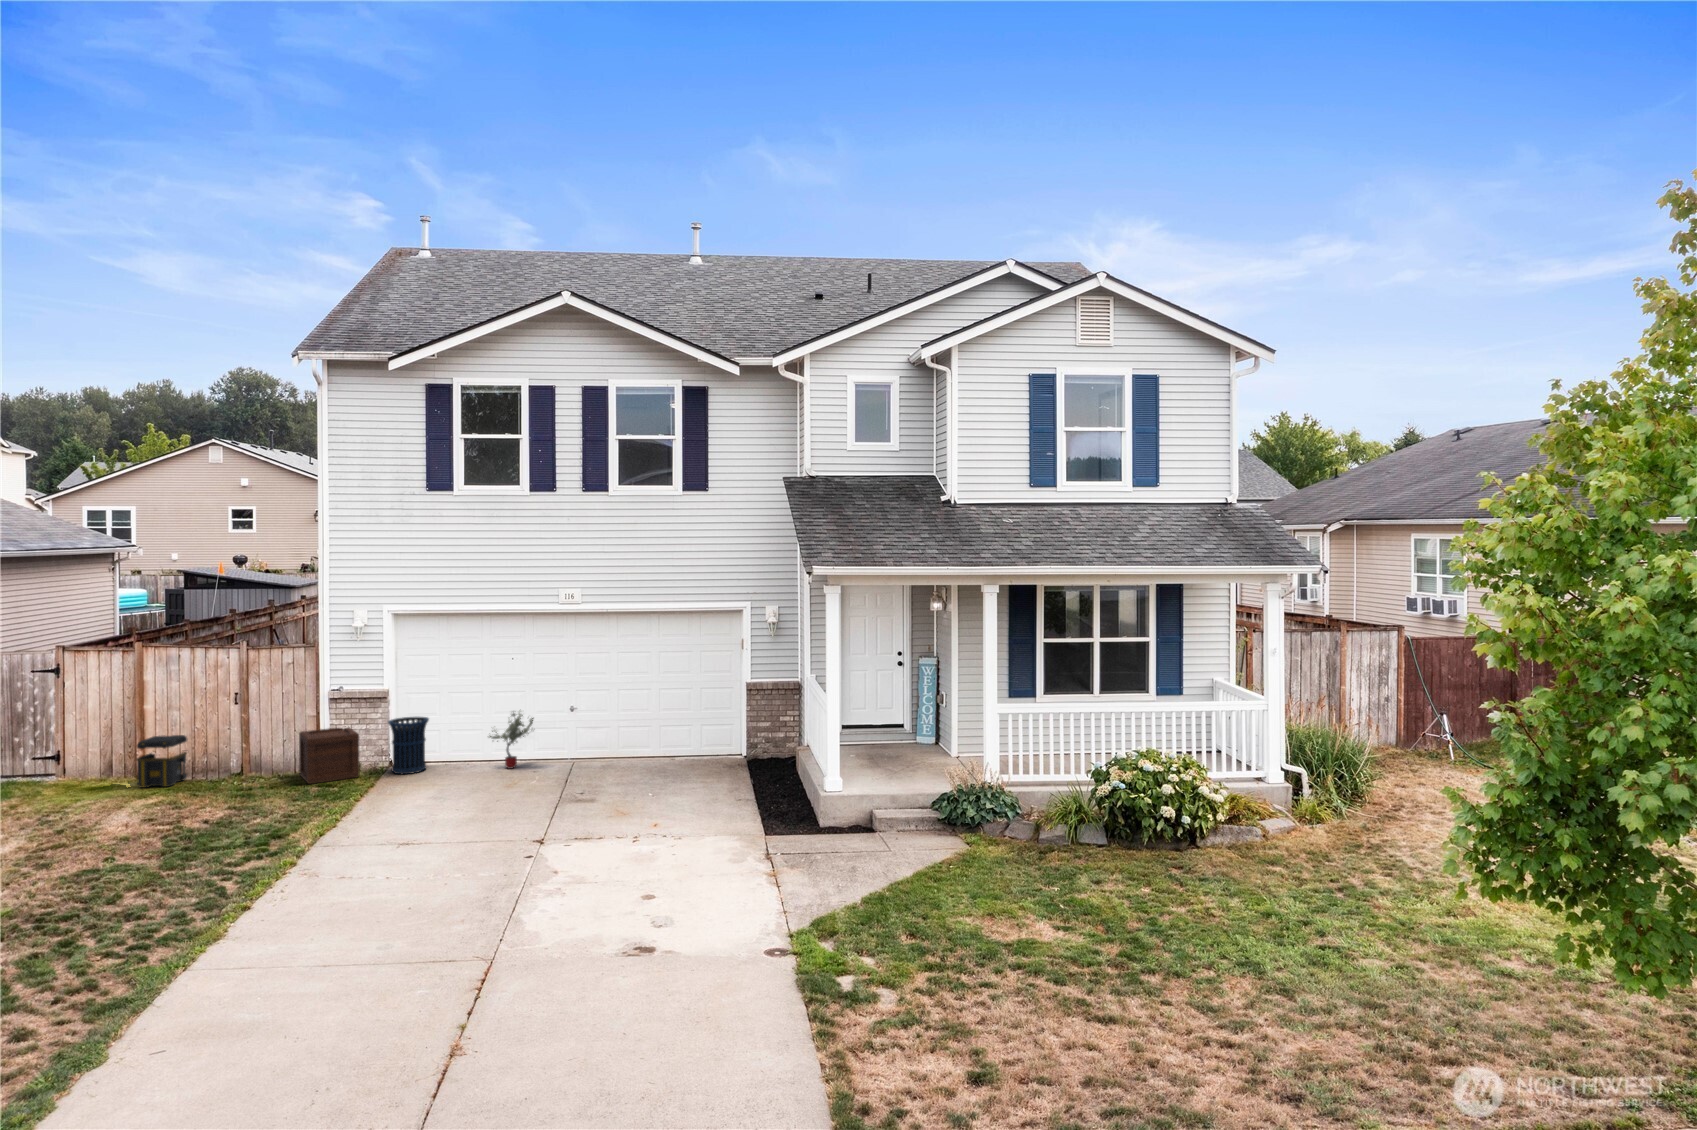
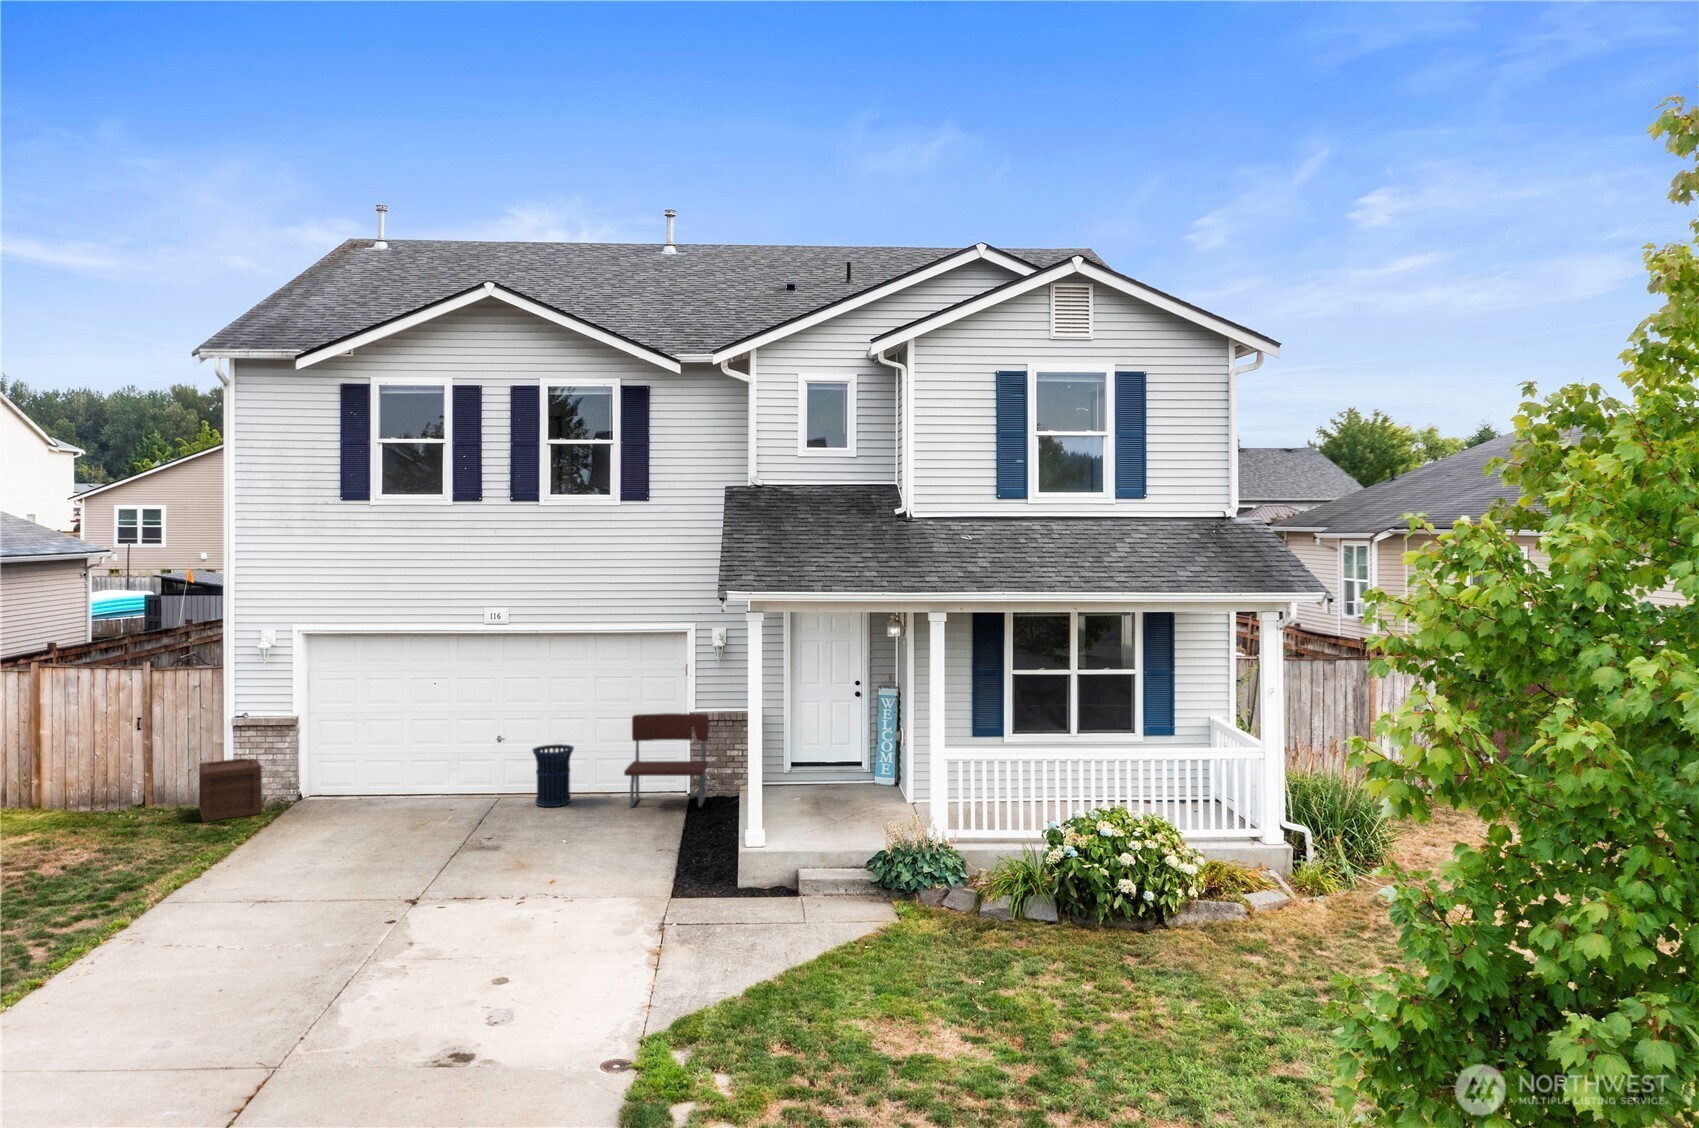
bench: none [692,683,764,767] -> present [624,713,709,807]
potted tree: present [489,713,534,769] -> none [403,741,455,806]
trash can: present [388,717,429,774] -> present [533,744,574,807]
toolbox: present [136,735,188,788] -> none [21,765,81,823]

